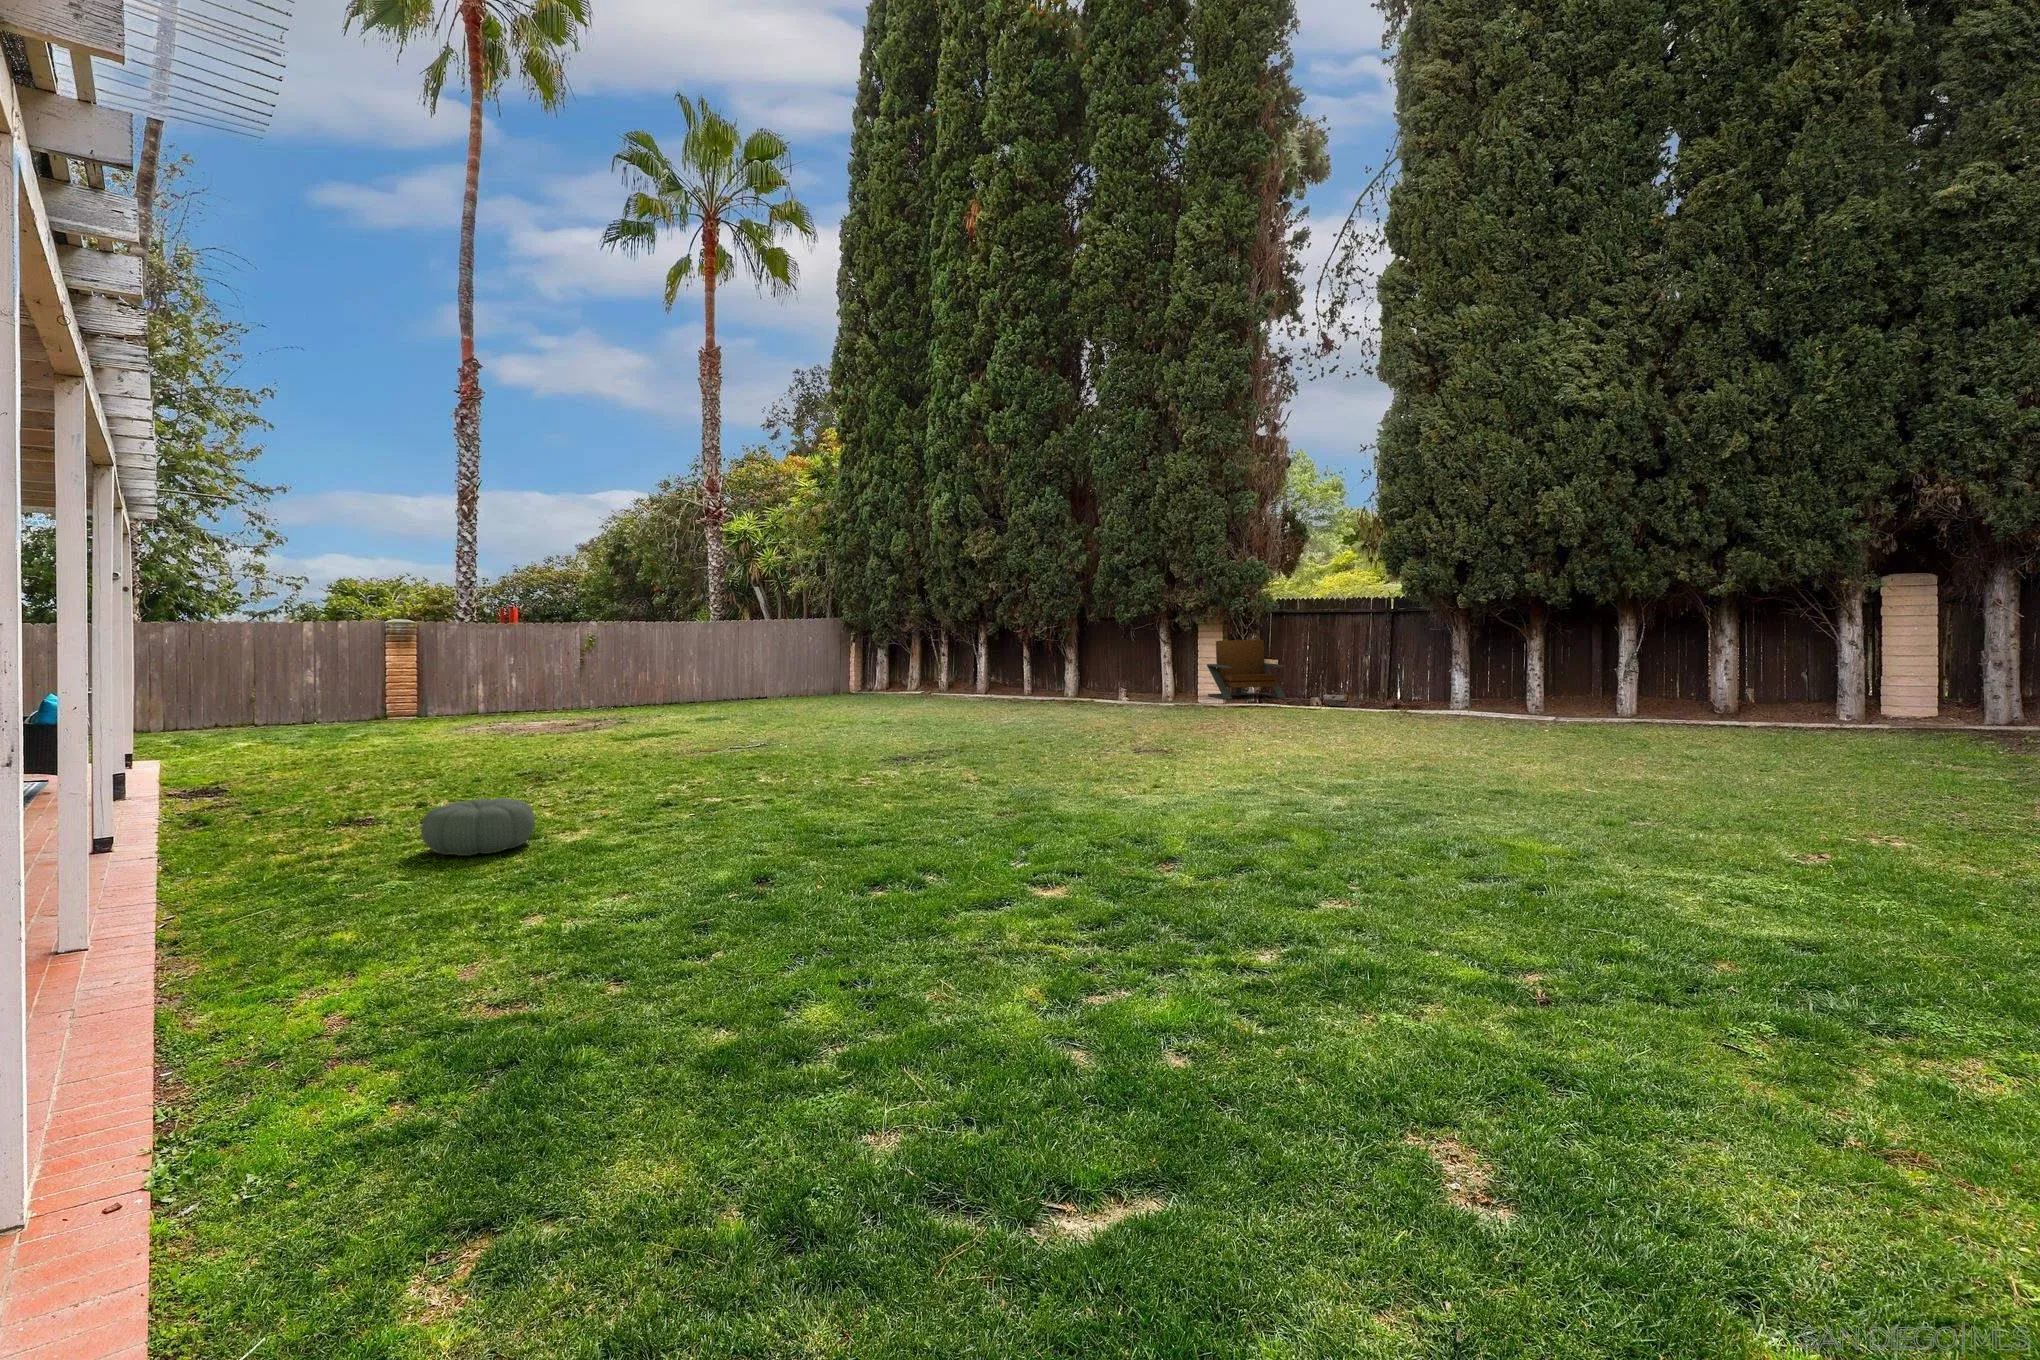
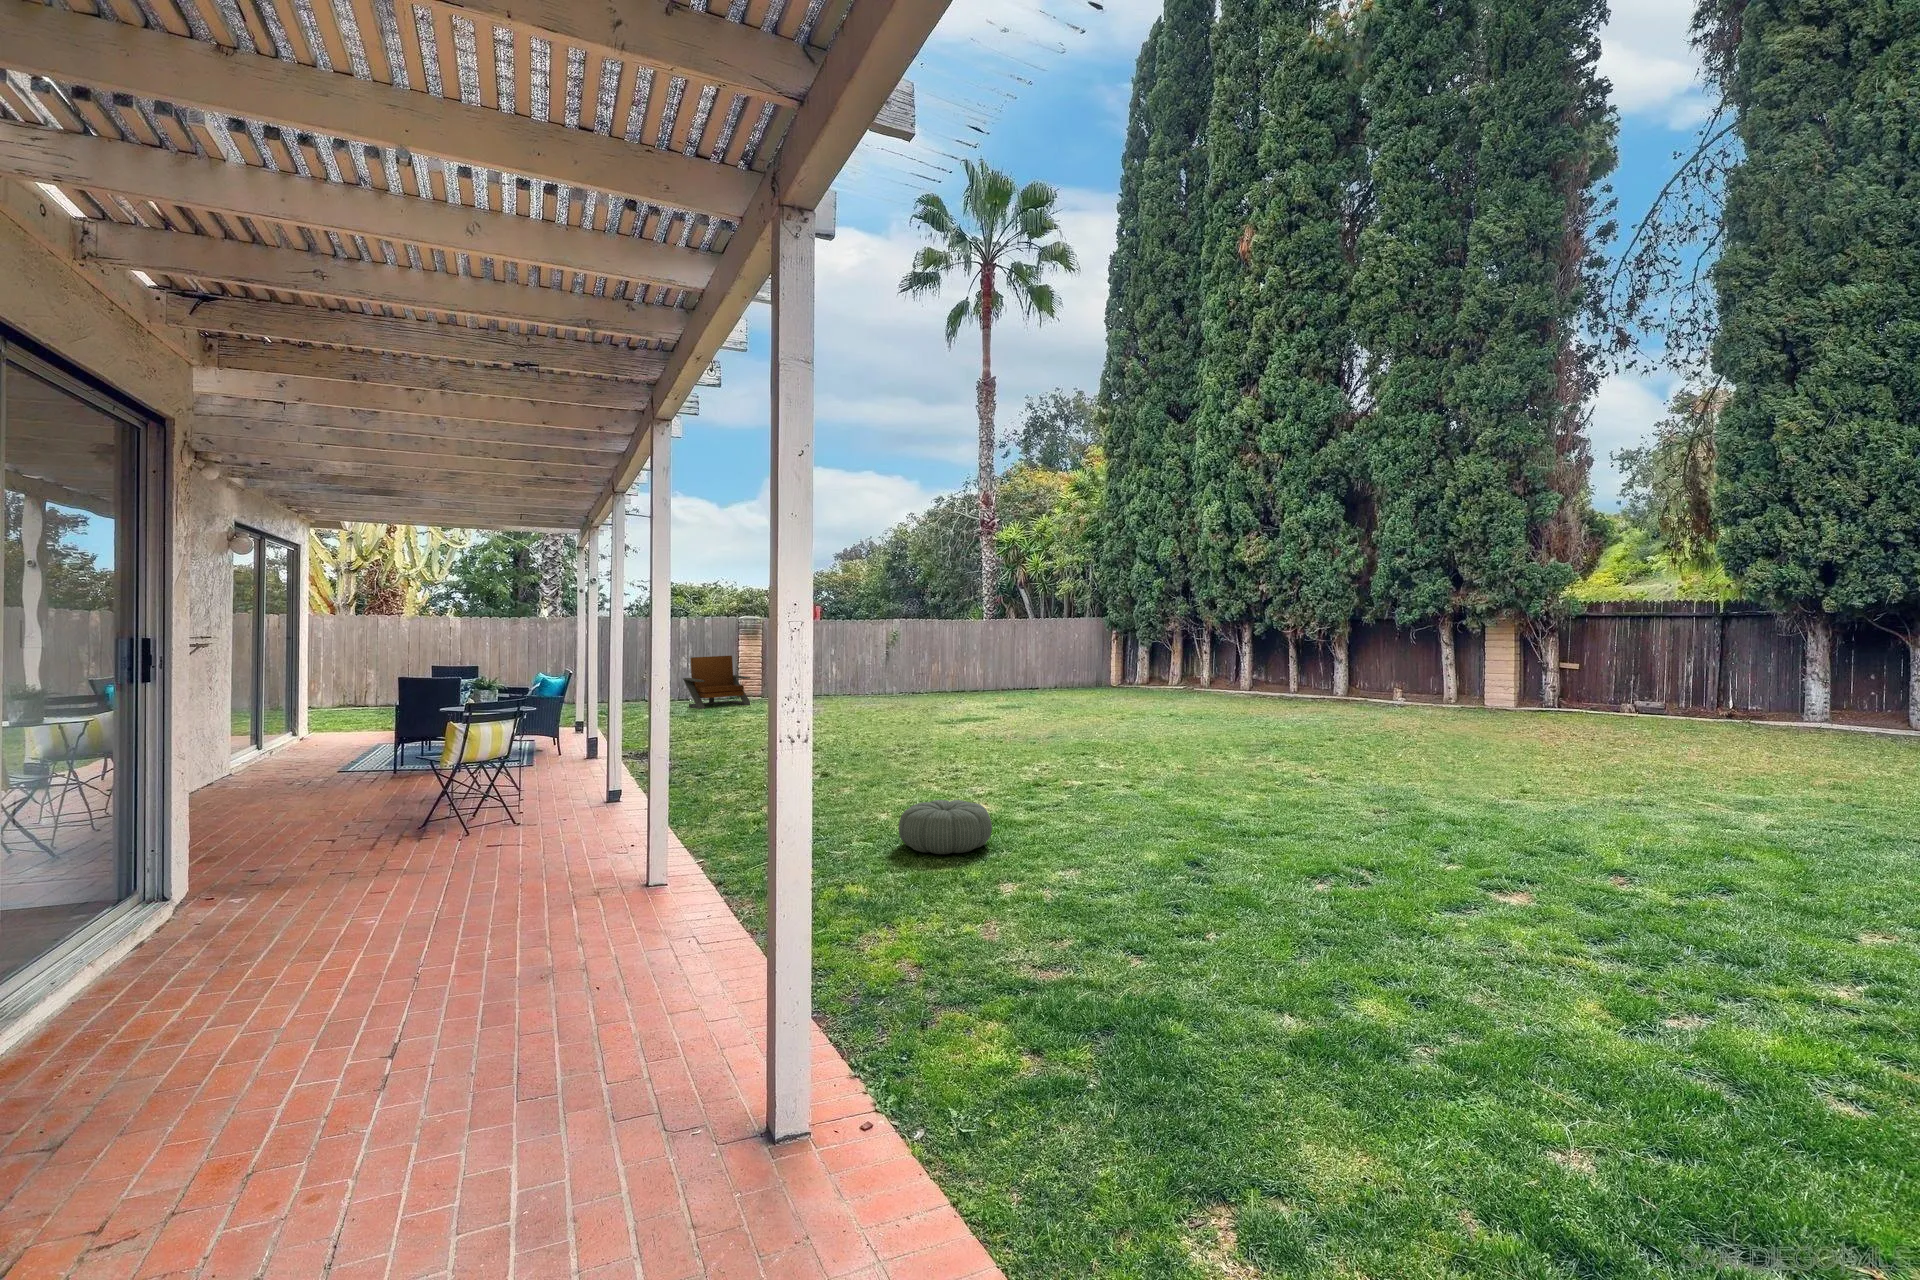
lounge chair: present [1207,640,1286,700] -> present [683,656,750,709]

